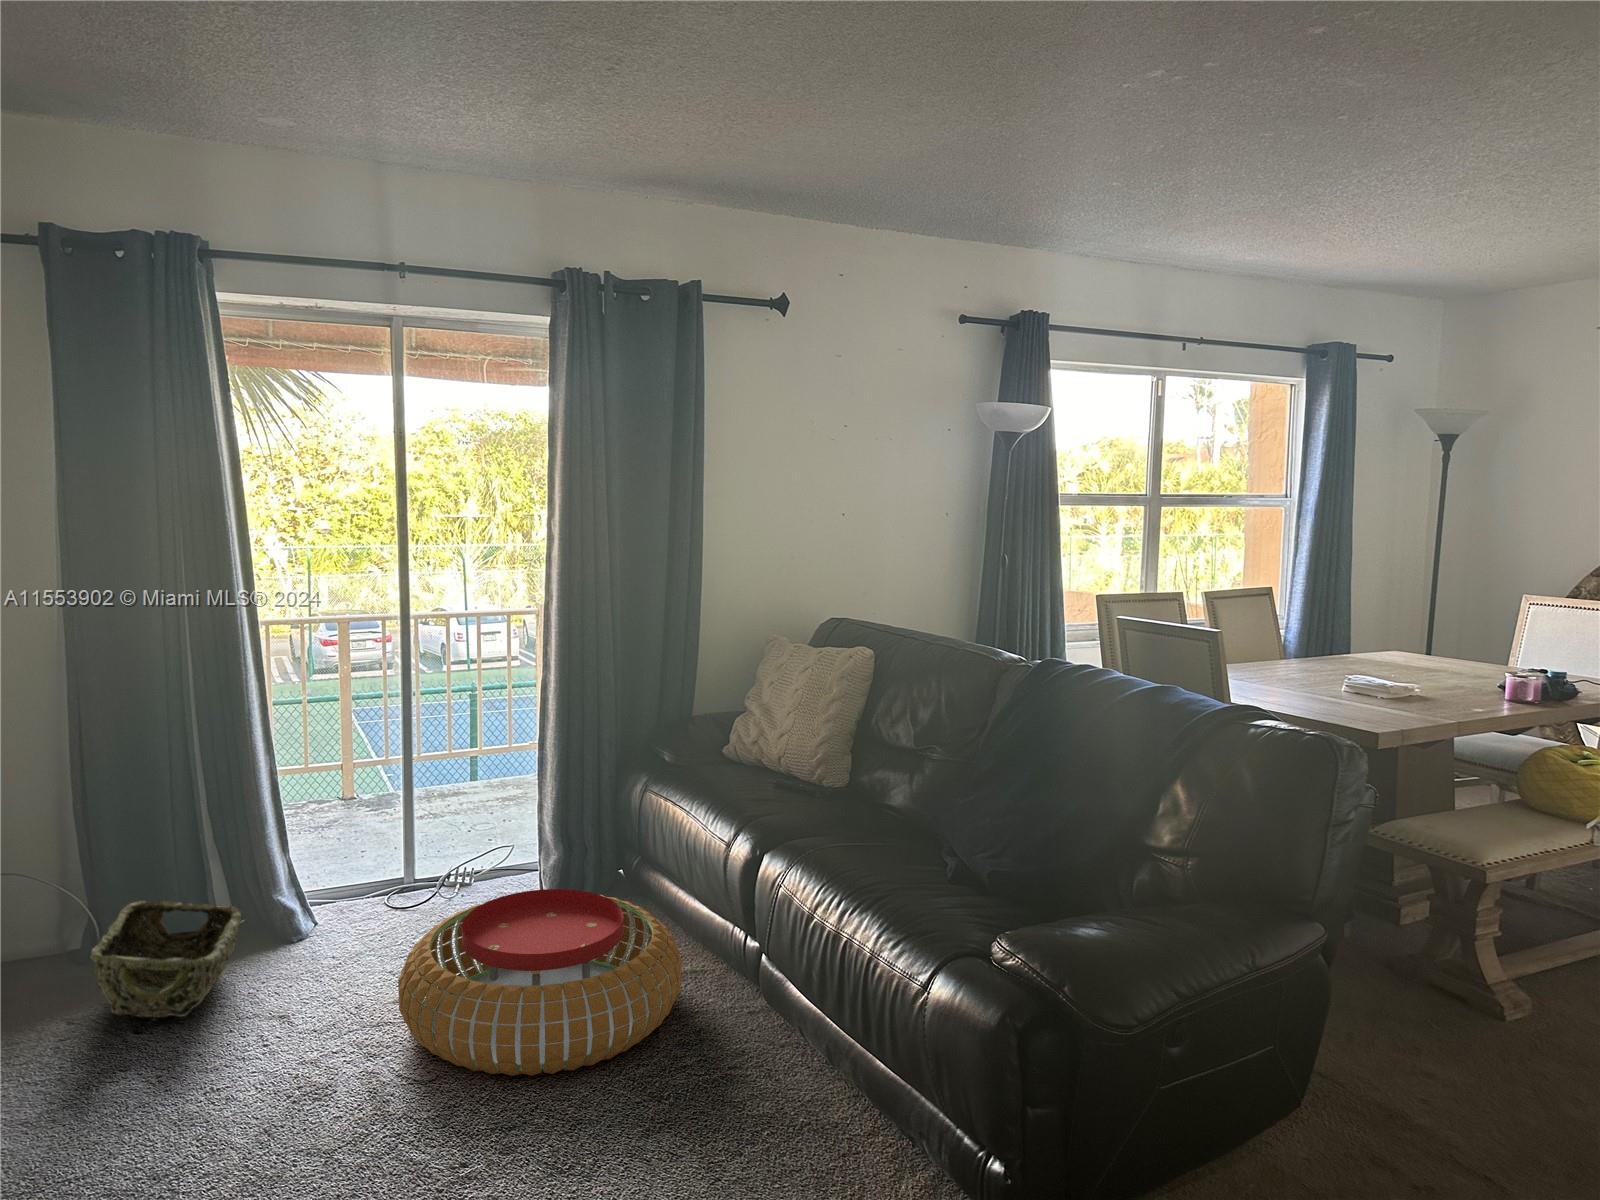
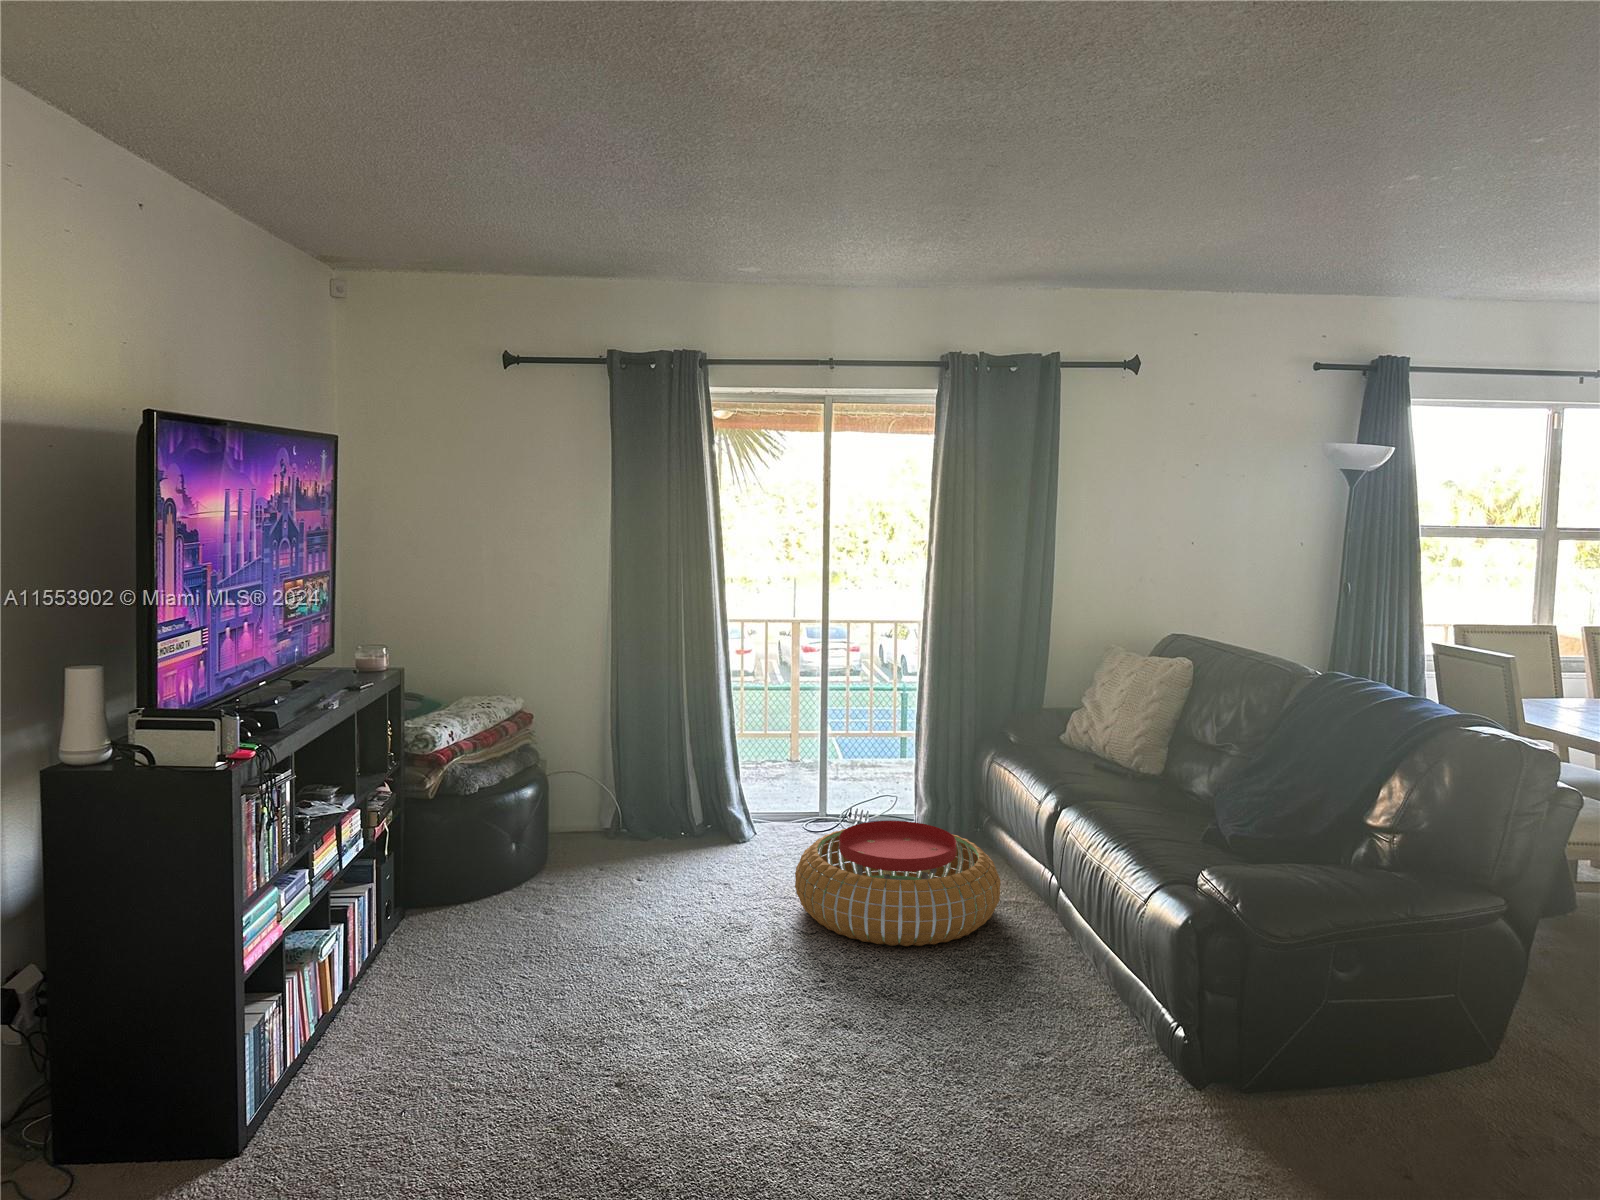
woven basket: present [90,901,241,1017] -> none [616,798,708,873]

